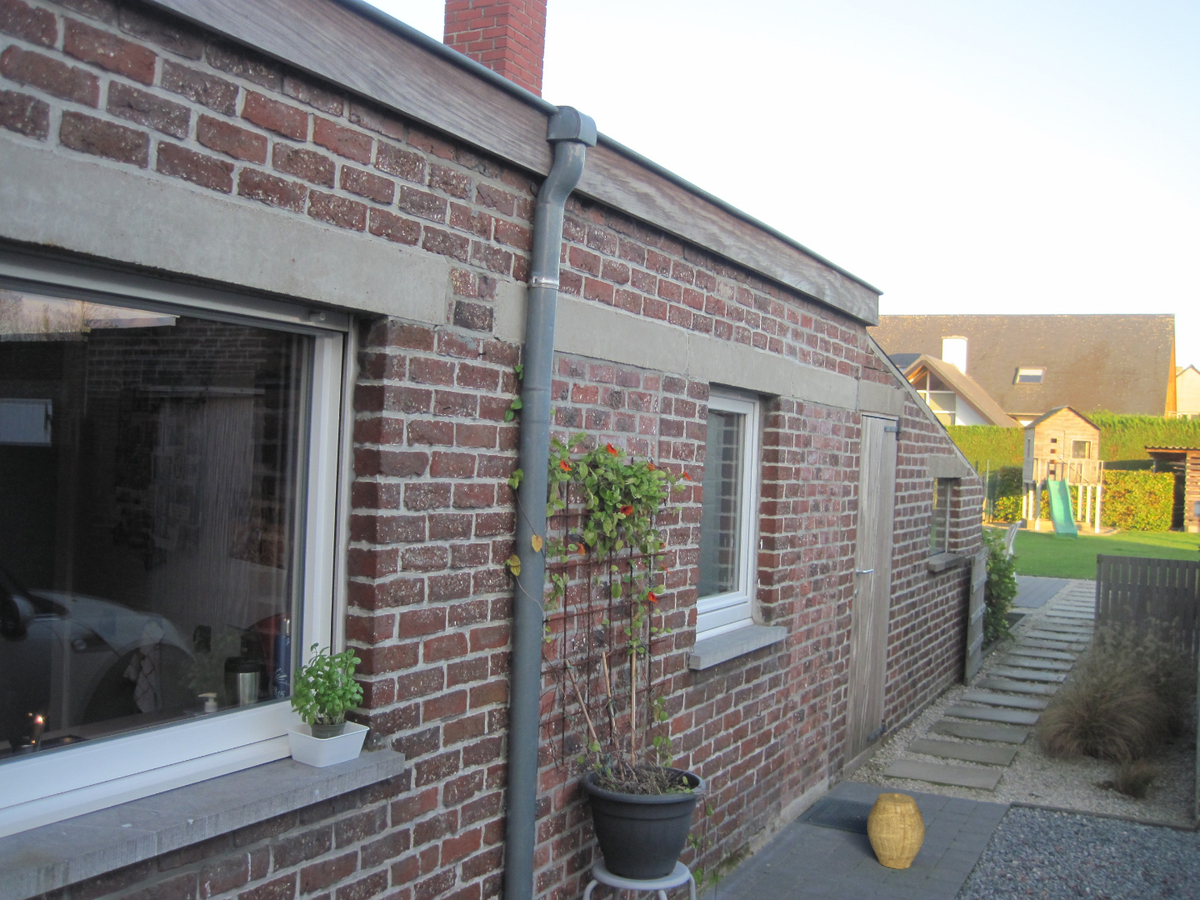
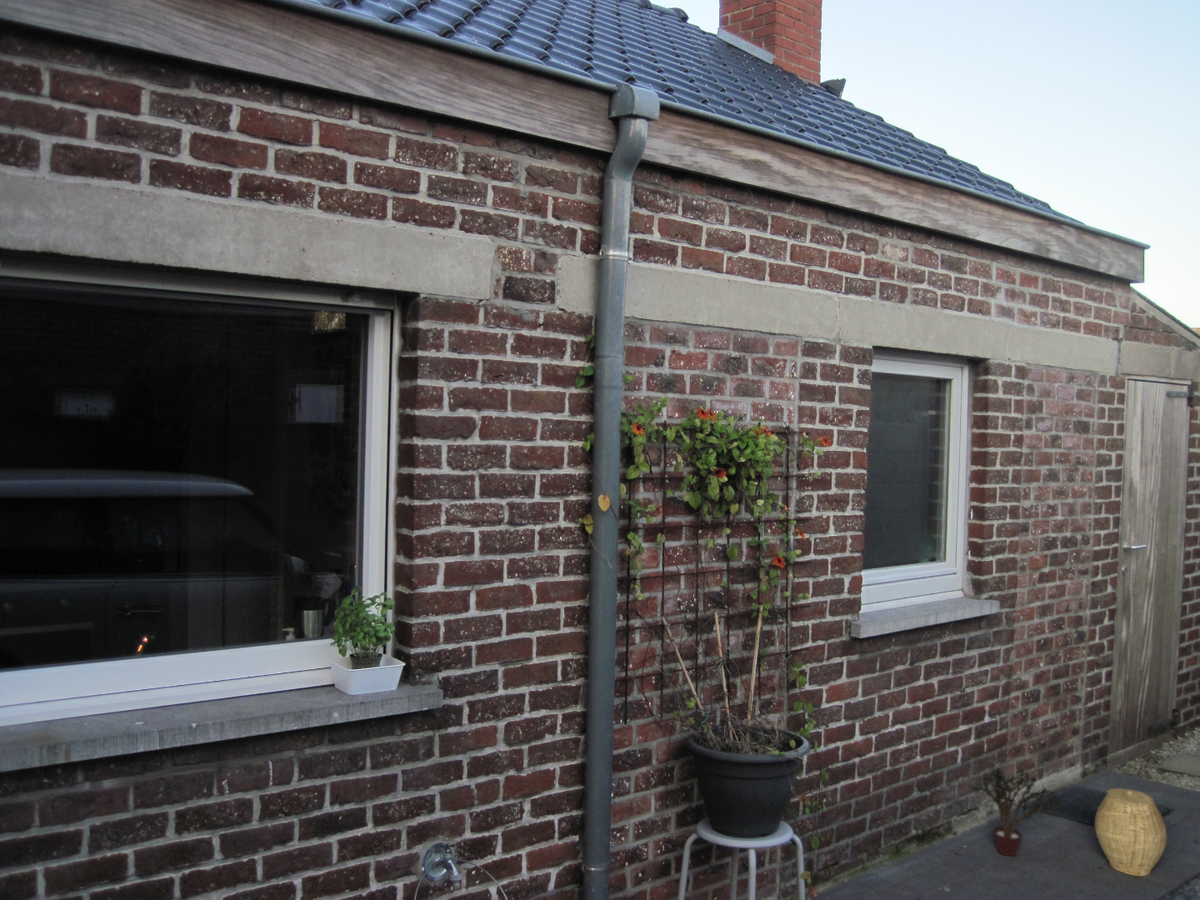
potted plant: none [763,783,845,868] -> present [971,767,1060,856]

